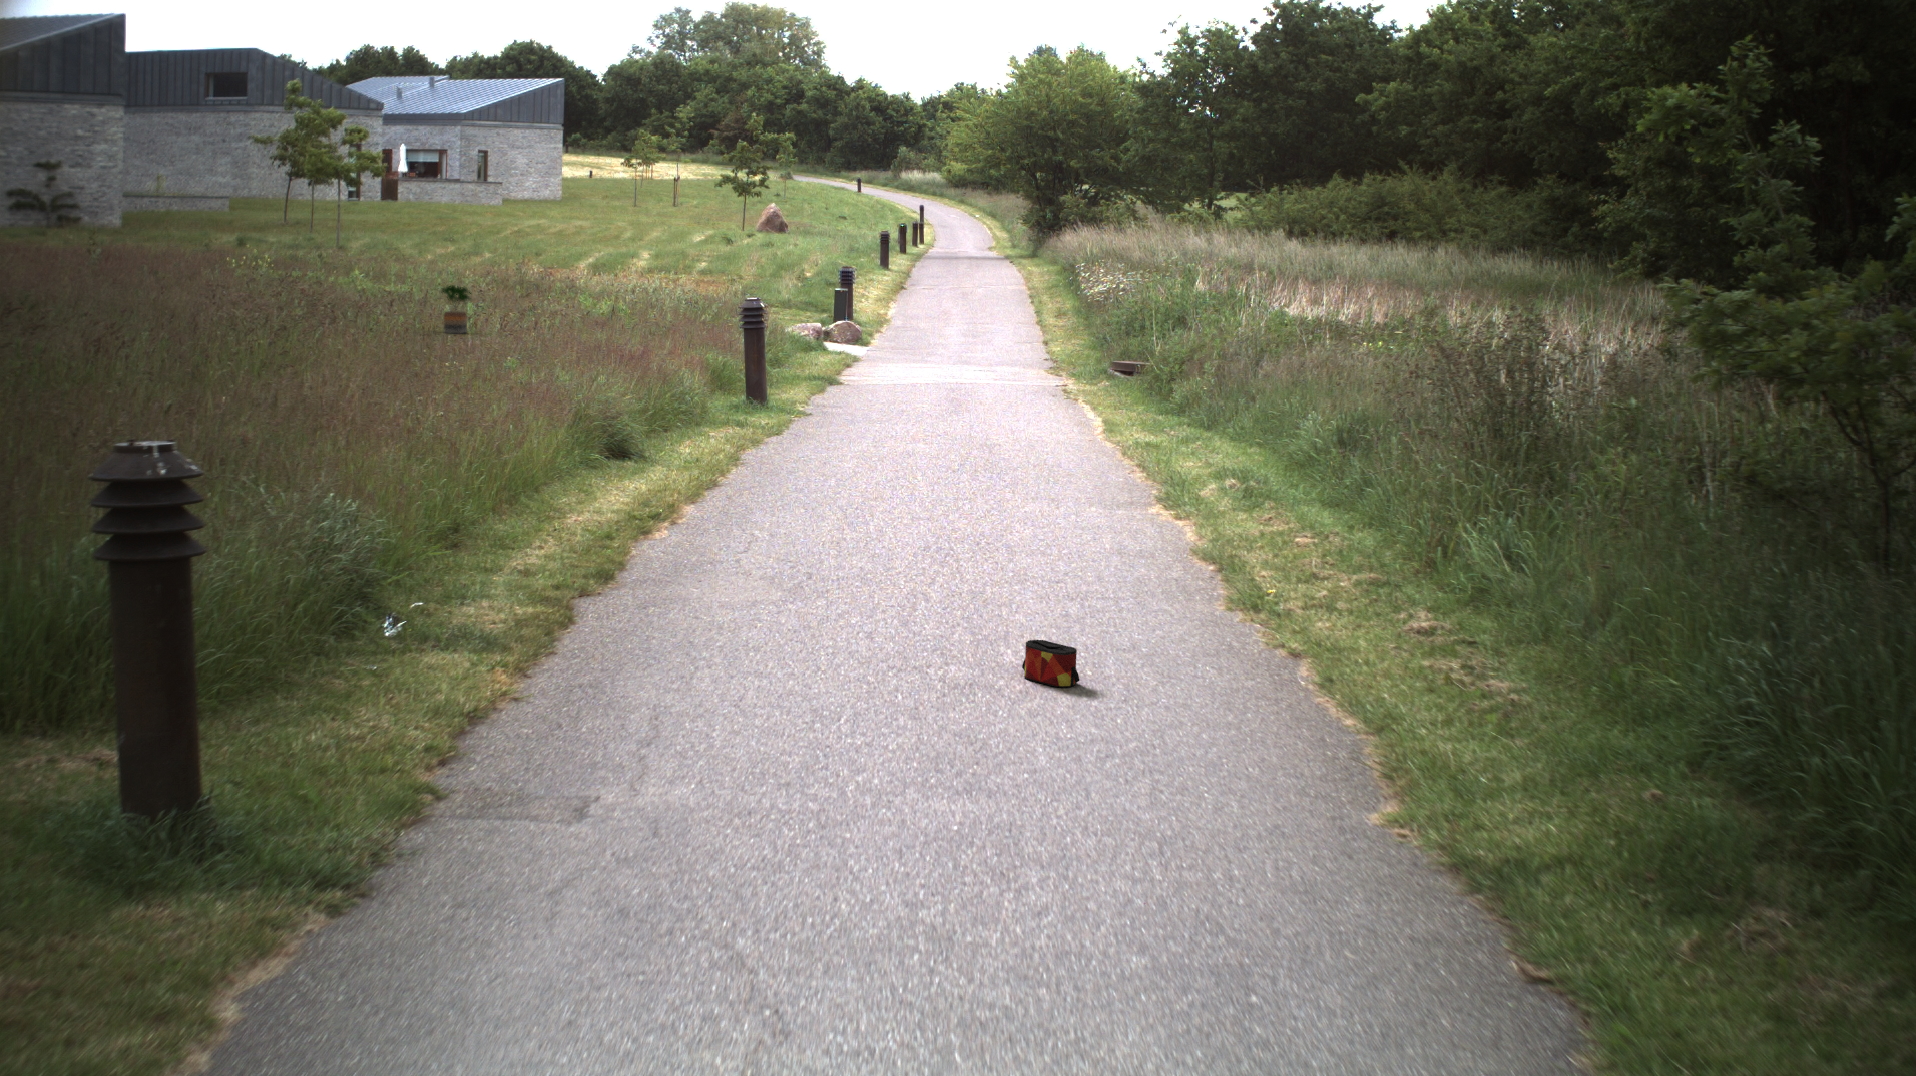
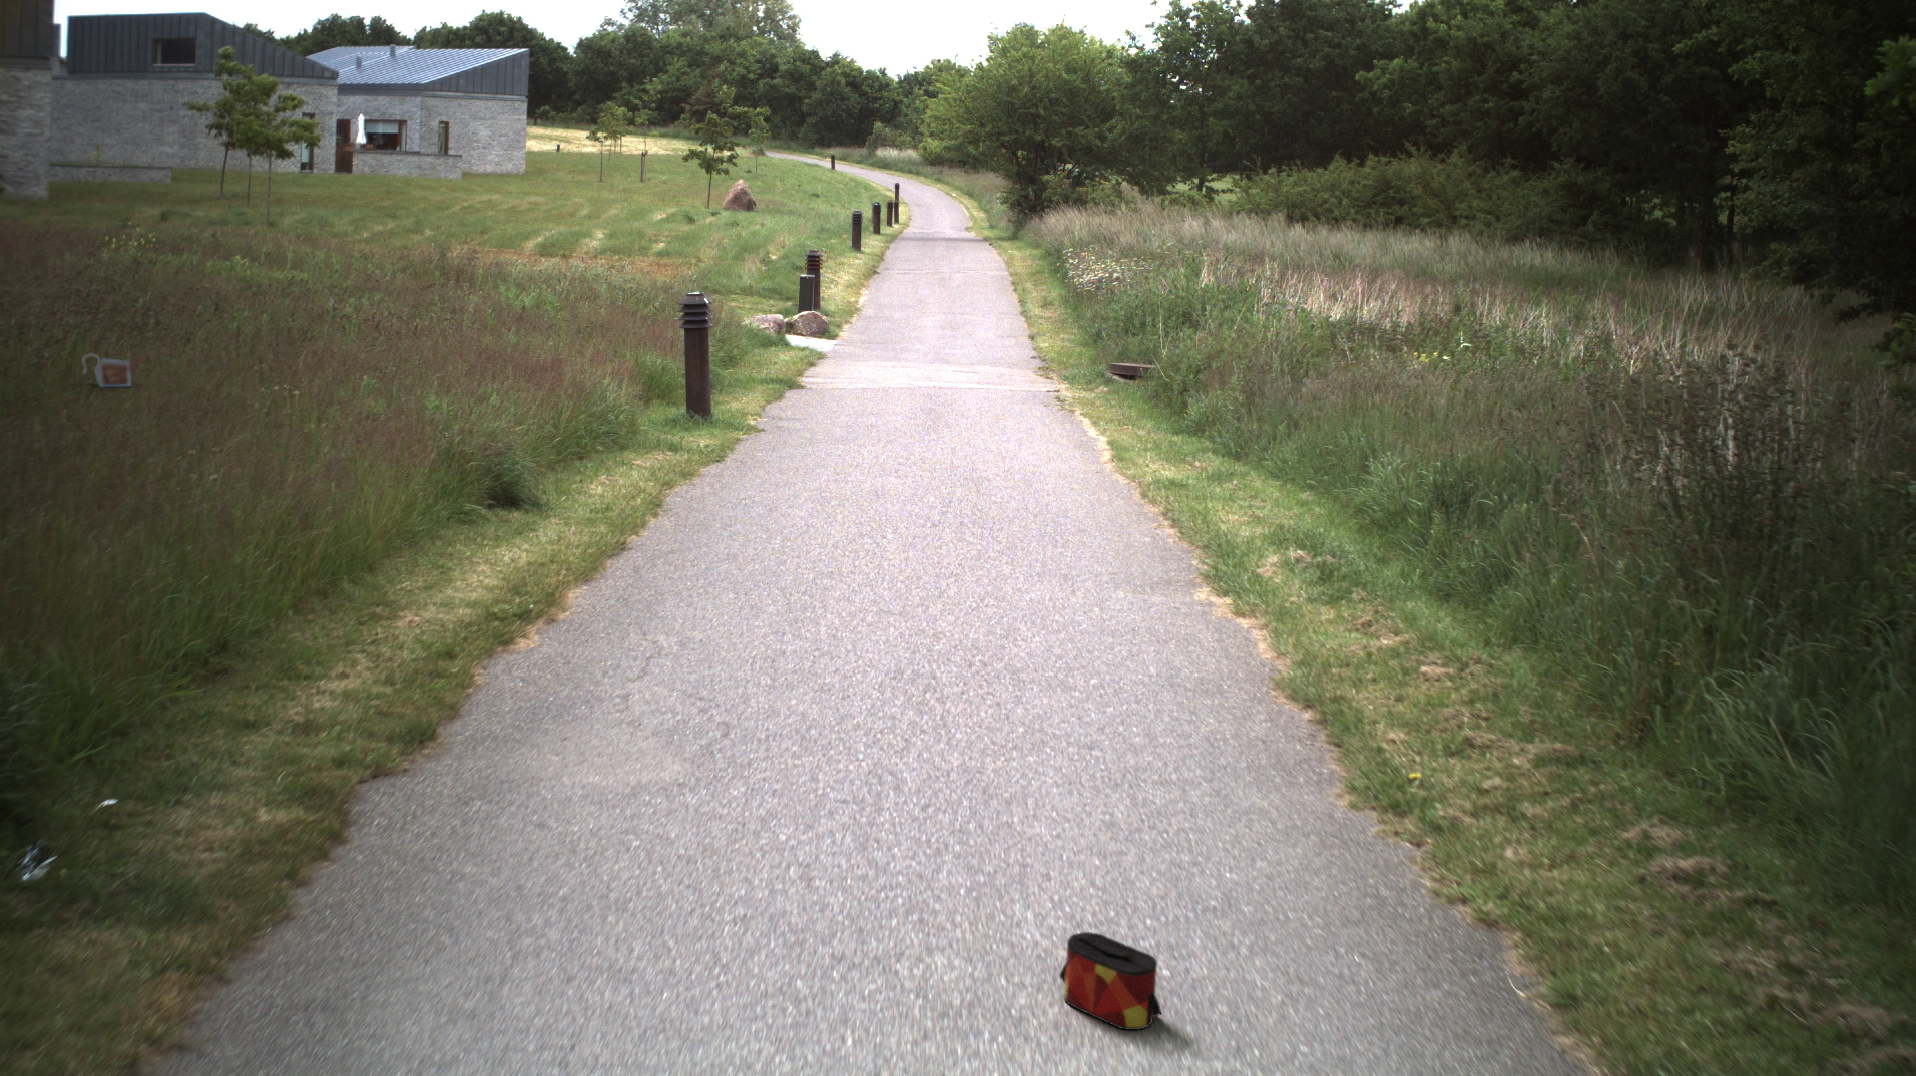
potted tree: present [441,285,471,333] -> none [306,274,348,334]
watering can: none [307,340,354,366] -> present [82,353,147,387]

